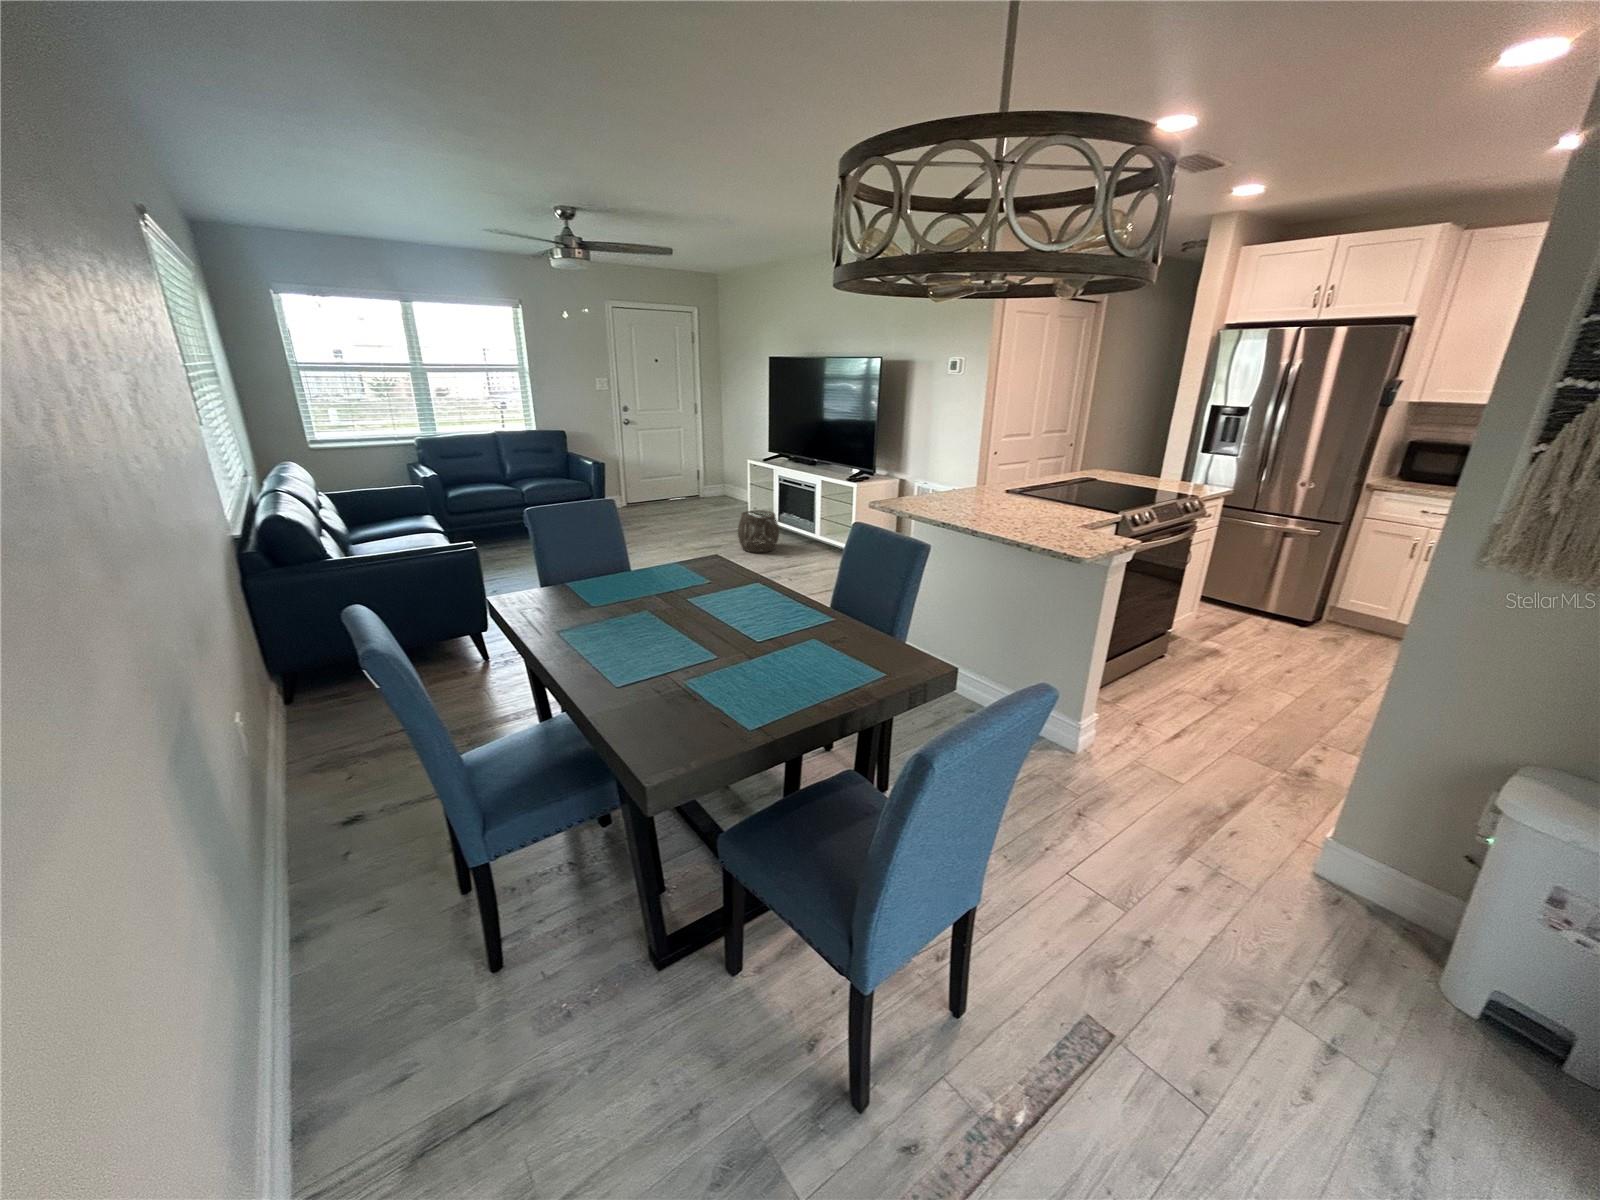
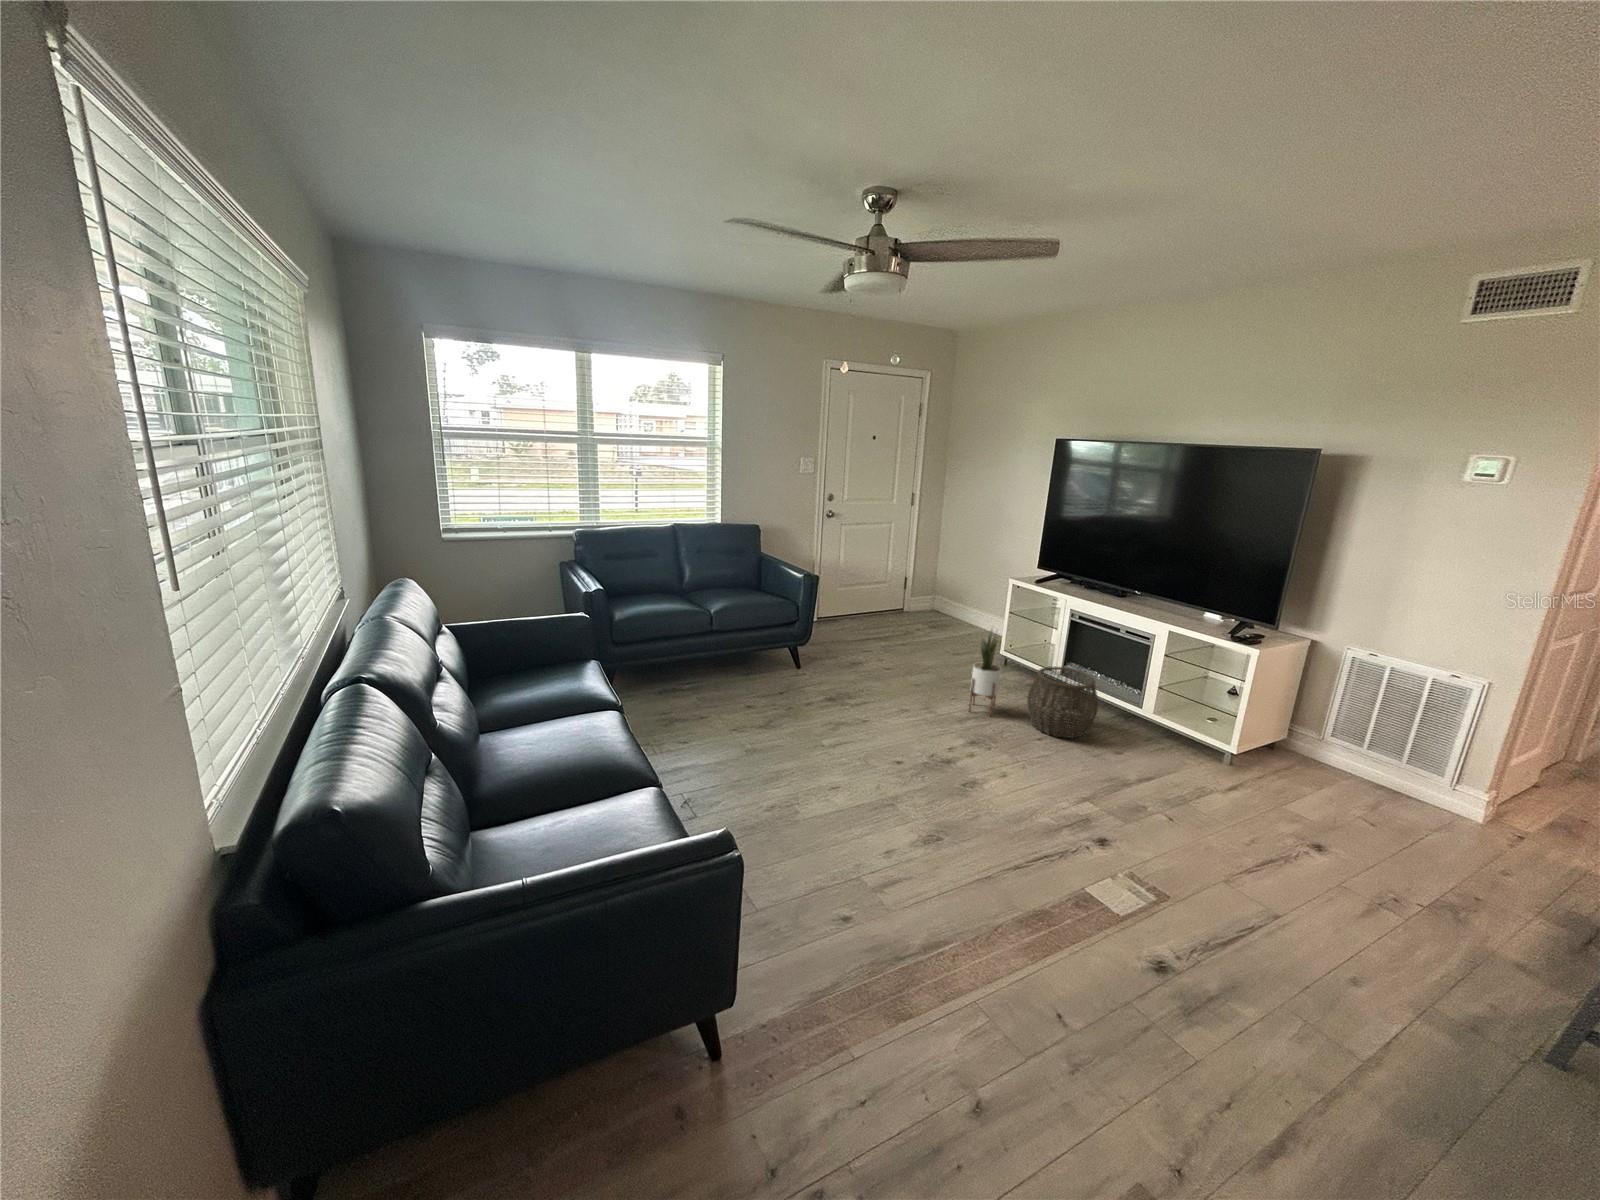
potted plant: none [702,485,724,546] -> present [969,631,1001,716]

